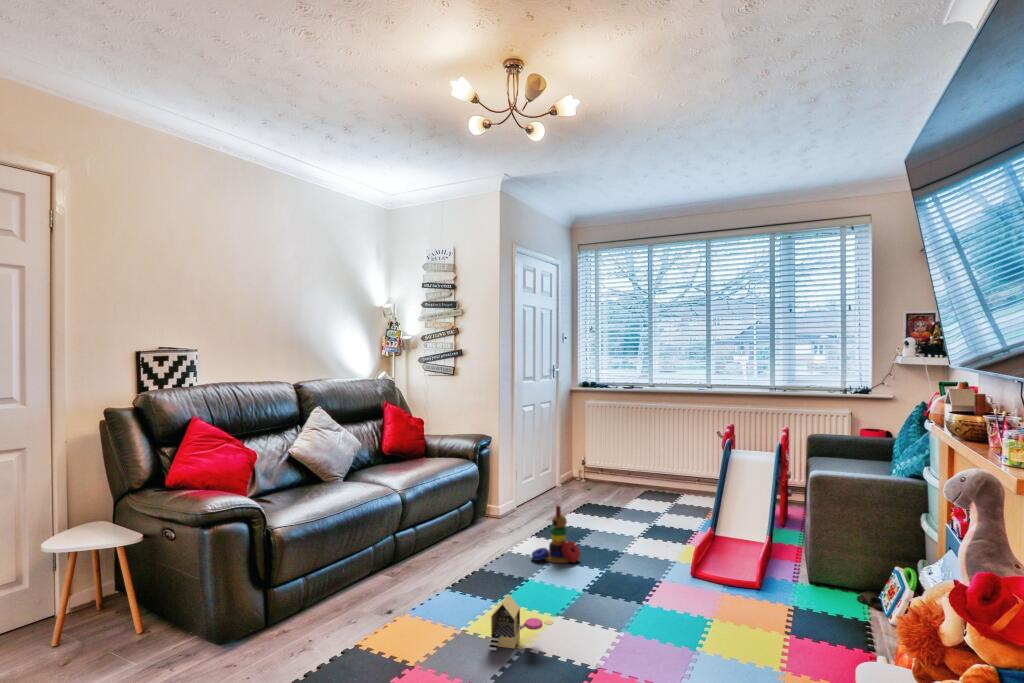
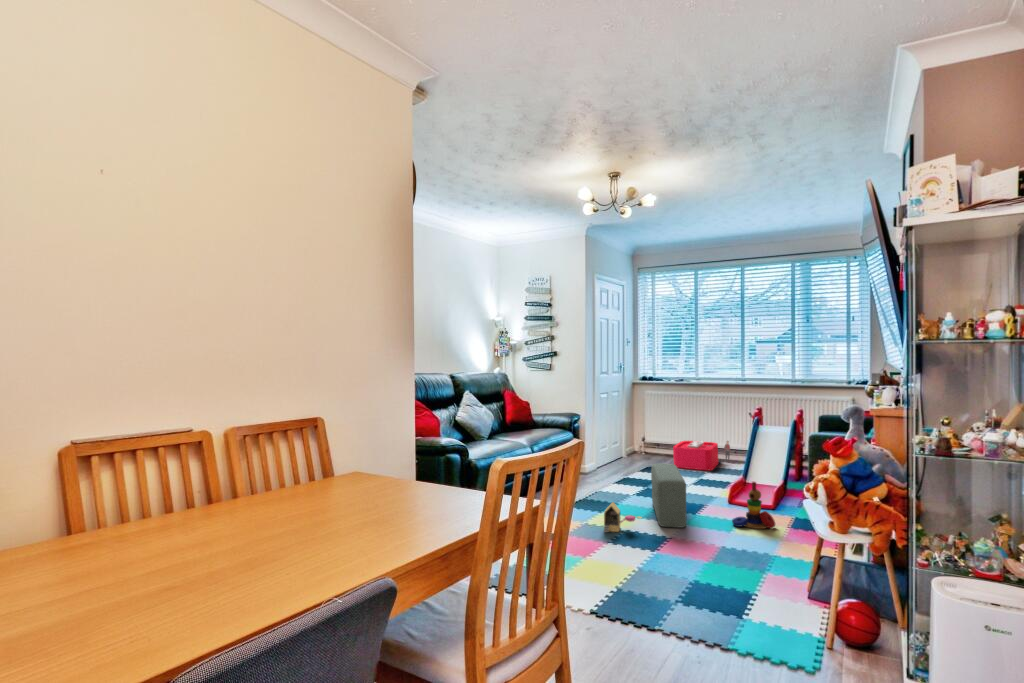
storage bin: none [618,466,693,510] -> present [673,441,730,470]
stacking toy: present [532,505,580,563] -> present [732,482,775,529]
pouf: none [579,517,626,634] -> present [651,463,686,528]

